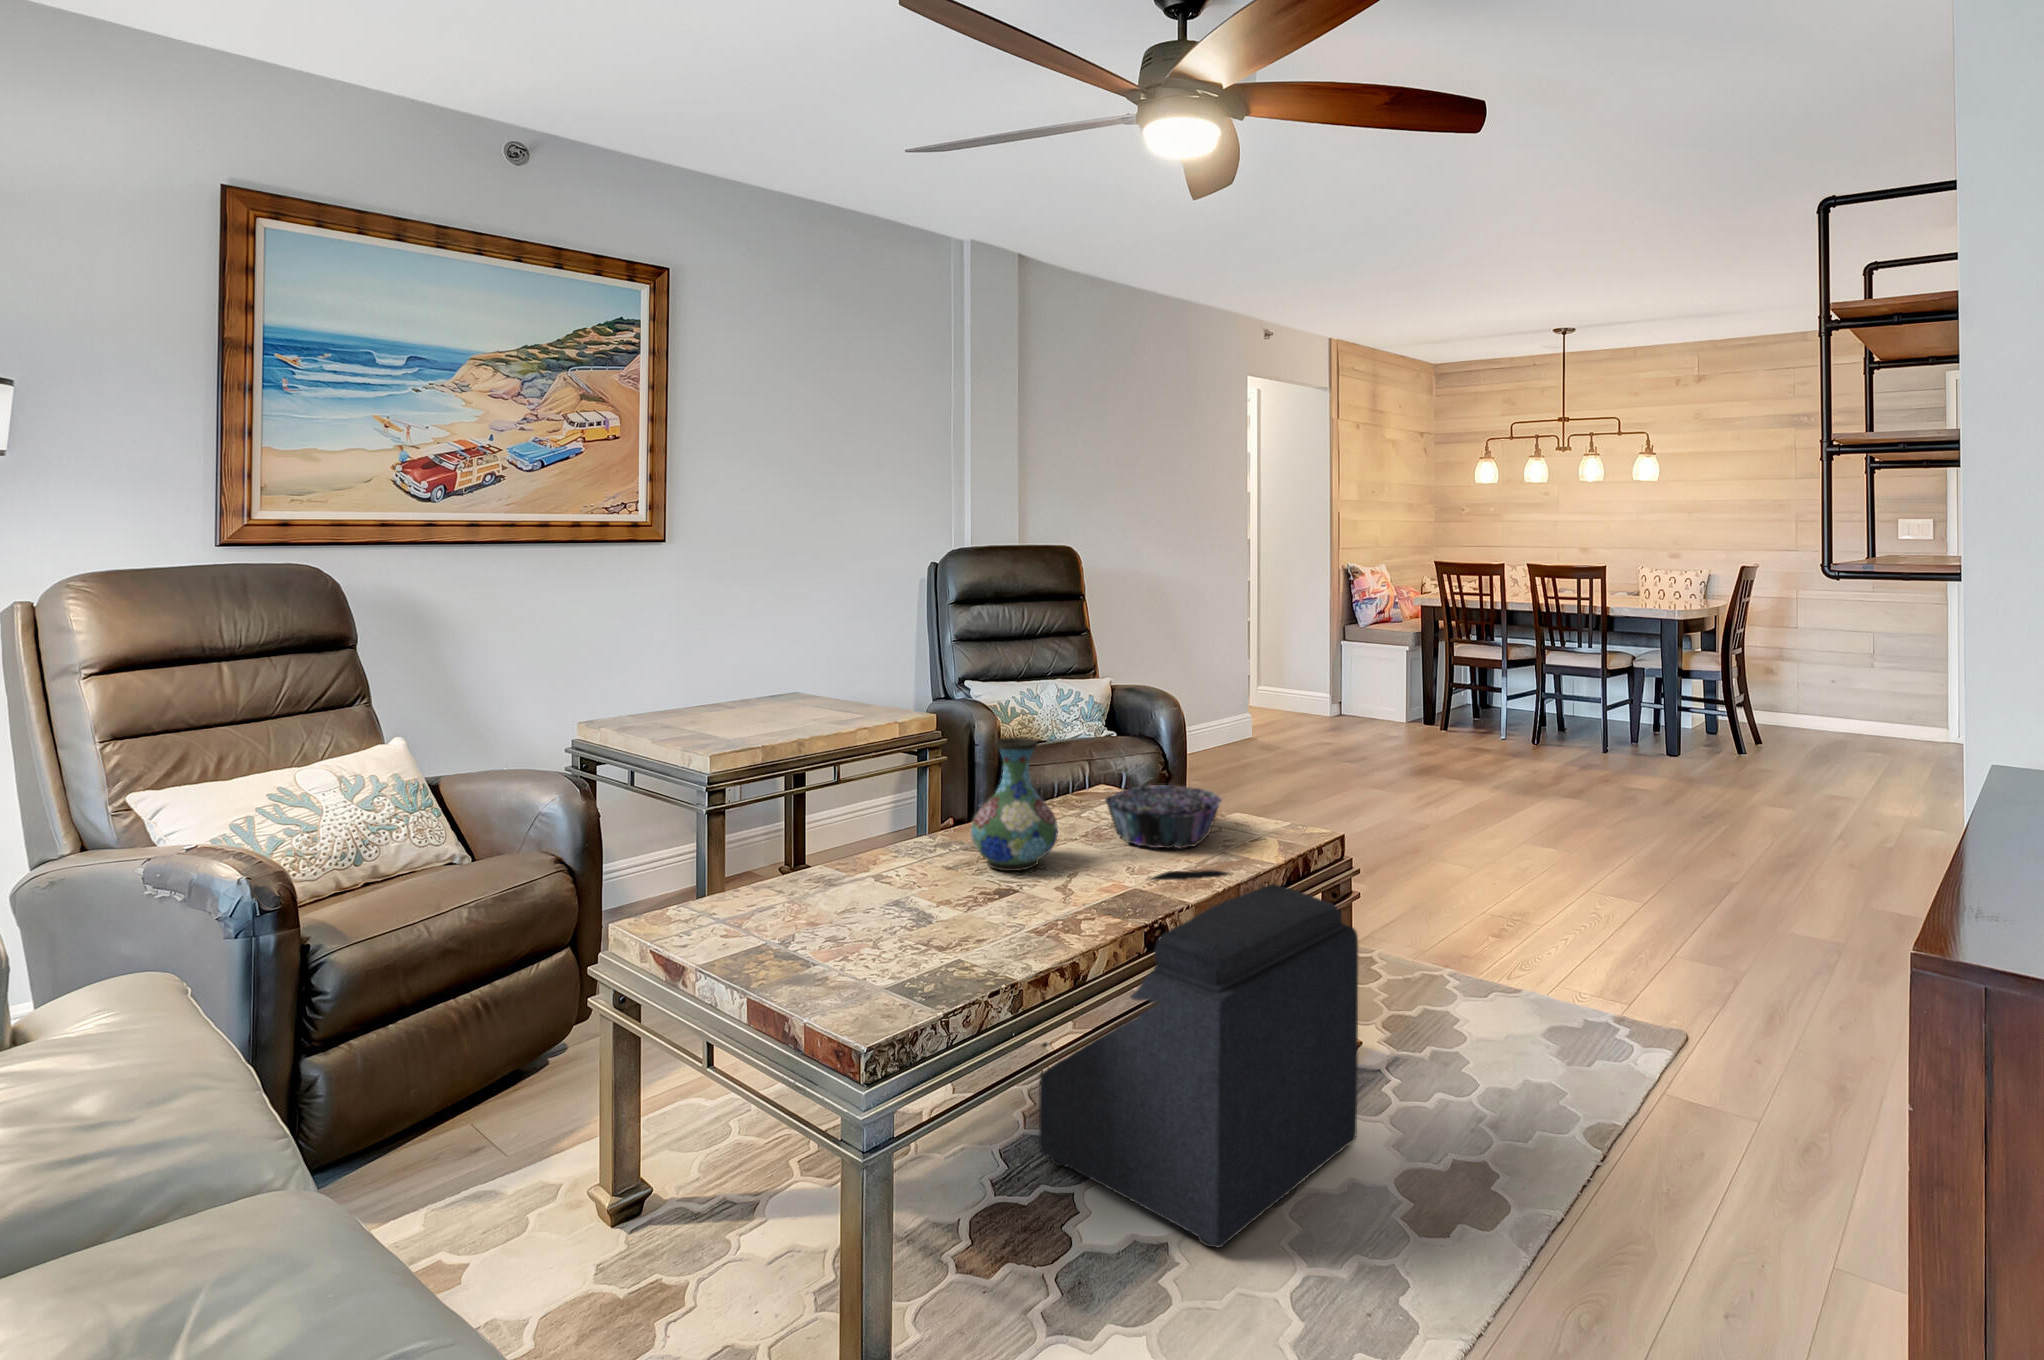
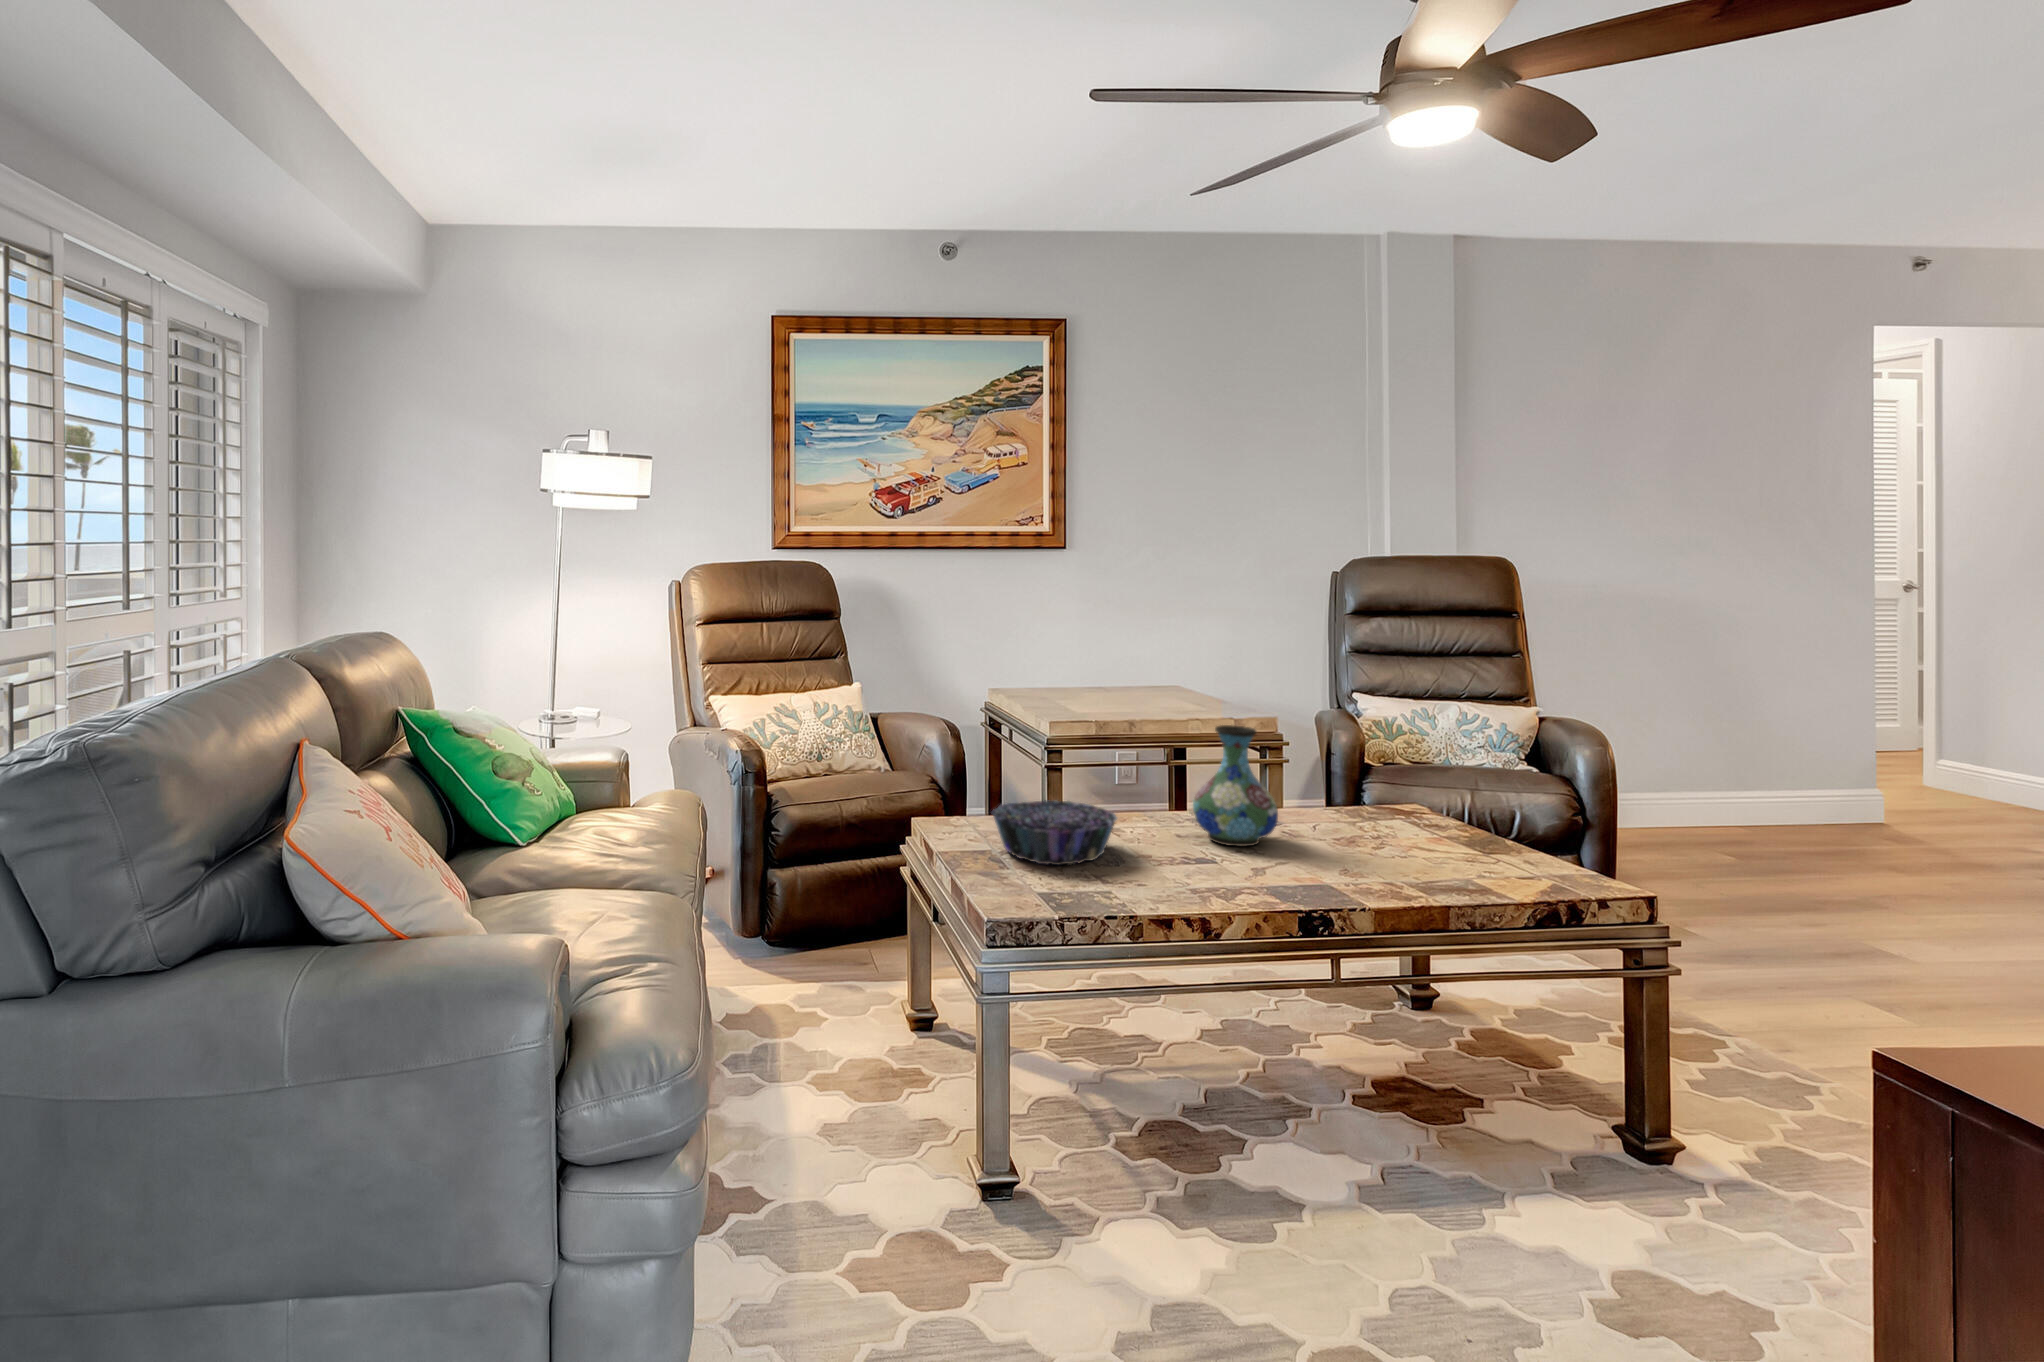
decorative bowl: present [1105,785,1222,849] -> present [992,800,1117,865]
ottoman: present [1039,870,1358,1248] -> none [1235,883,1598,1233]

